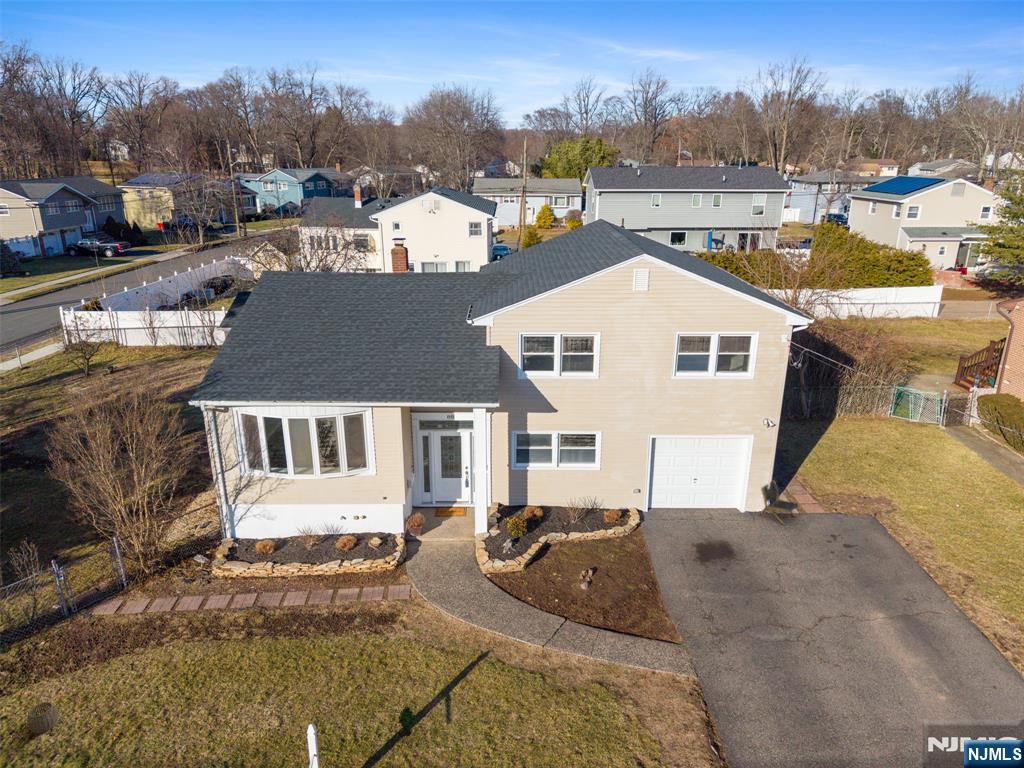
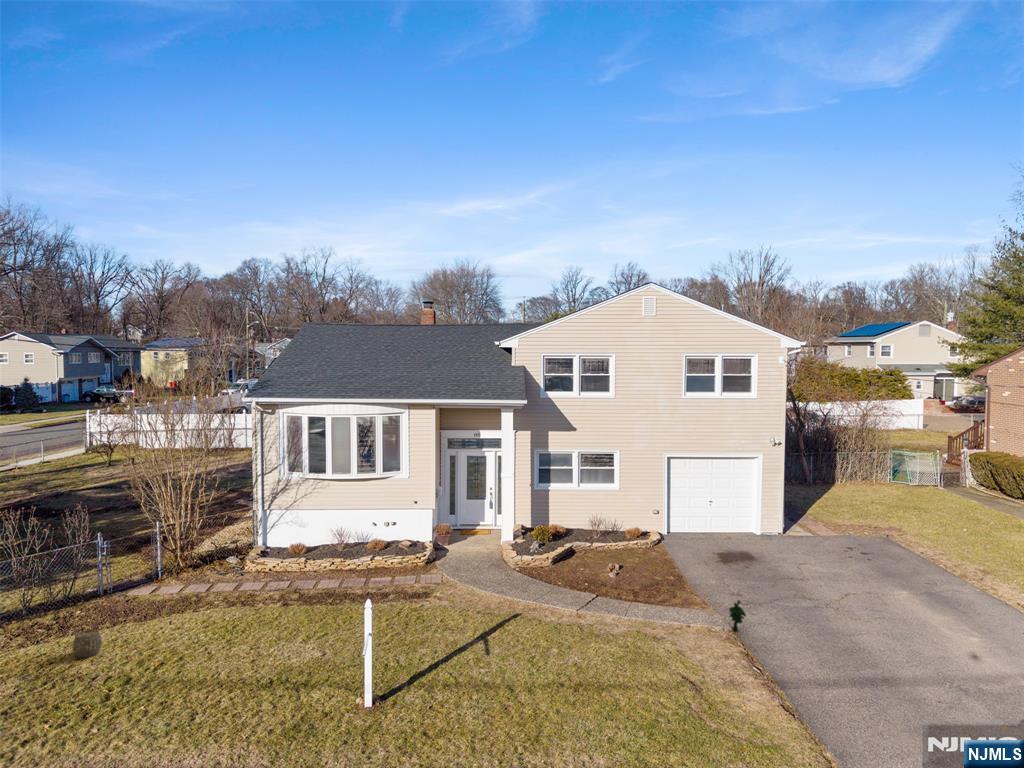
lounge chair: present [759,481,799,524] -> none [774,503,813,542]
decorative plant: present [398,707,417,736] -> present [729,601,746,632]

